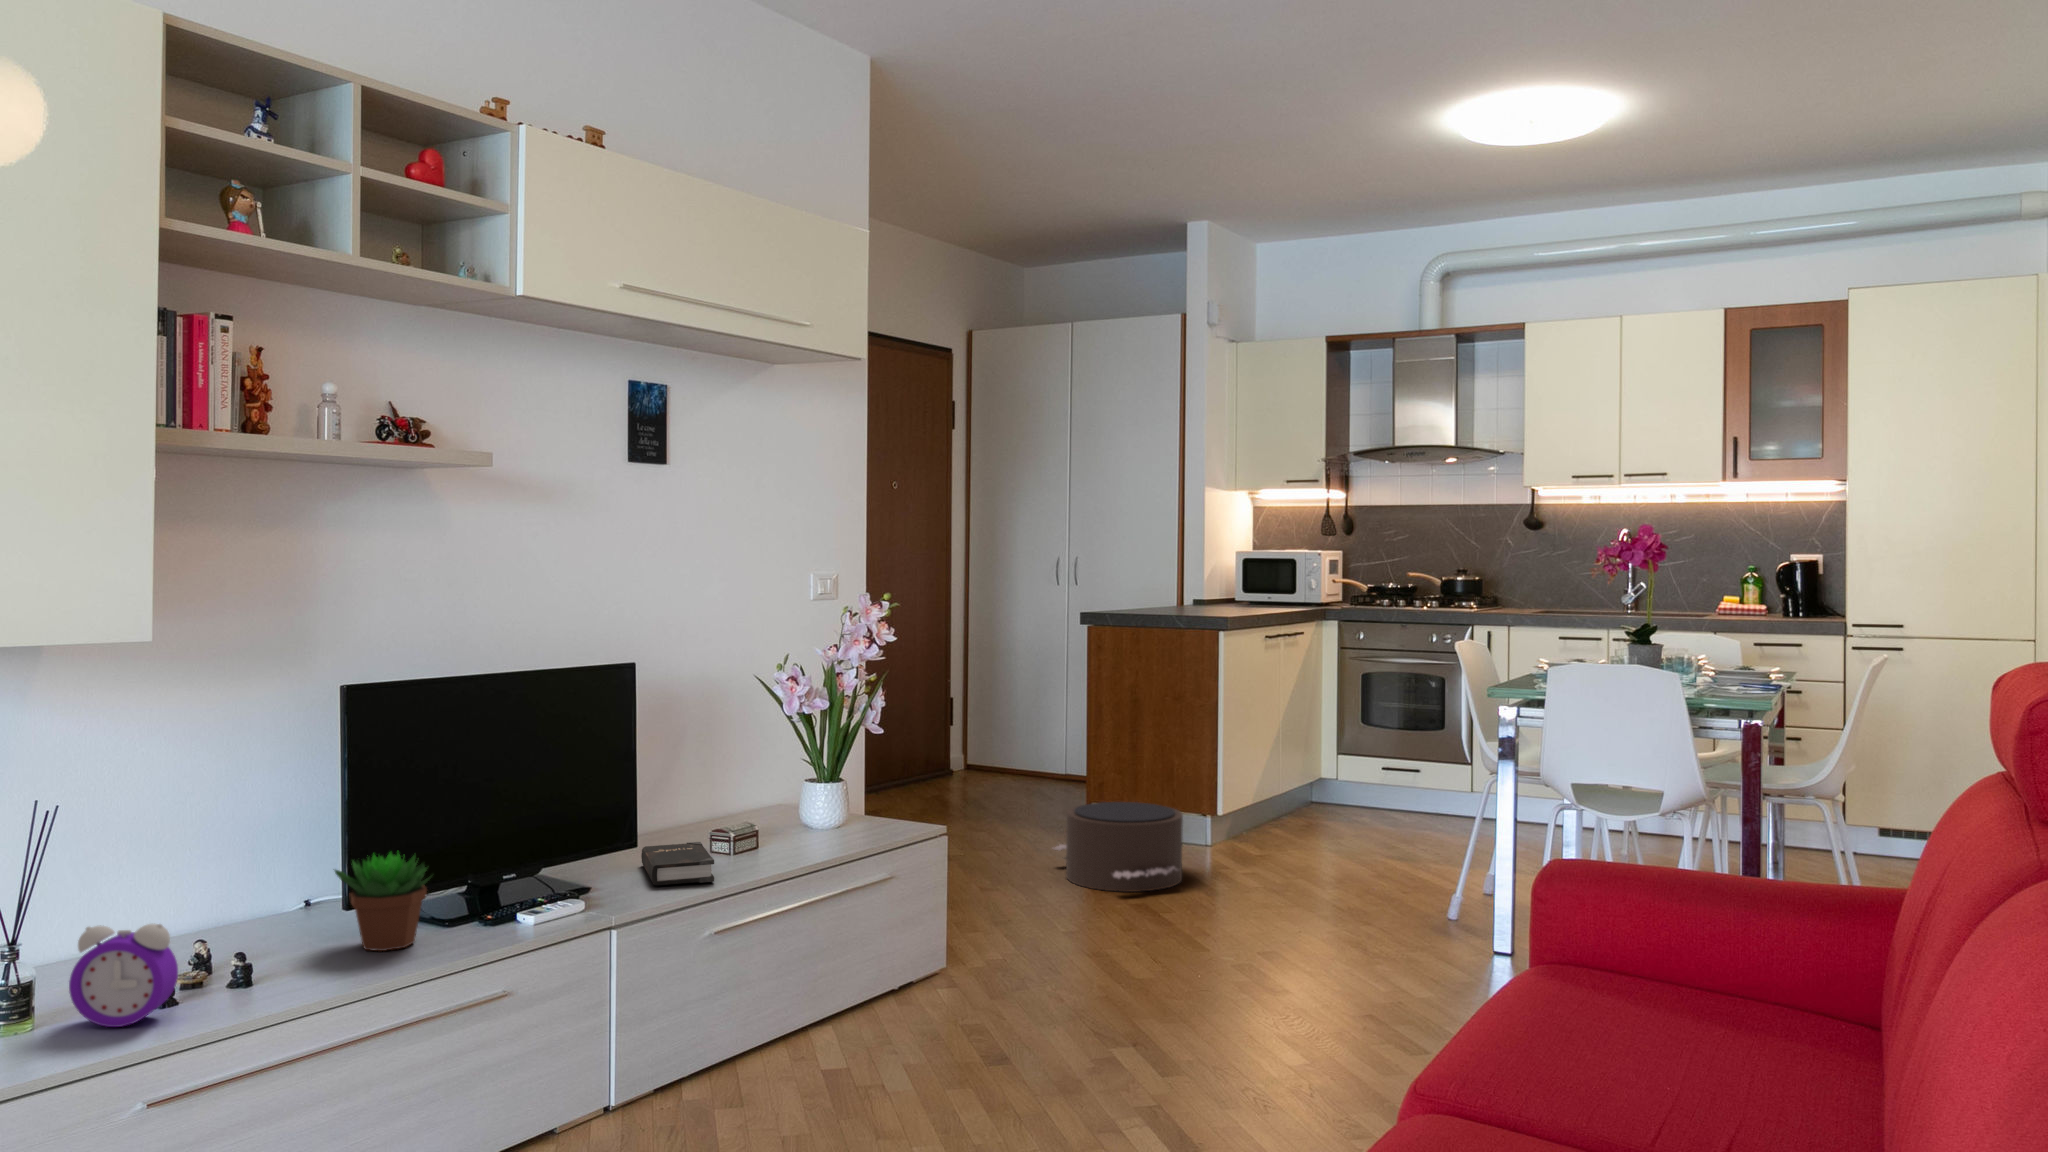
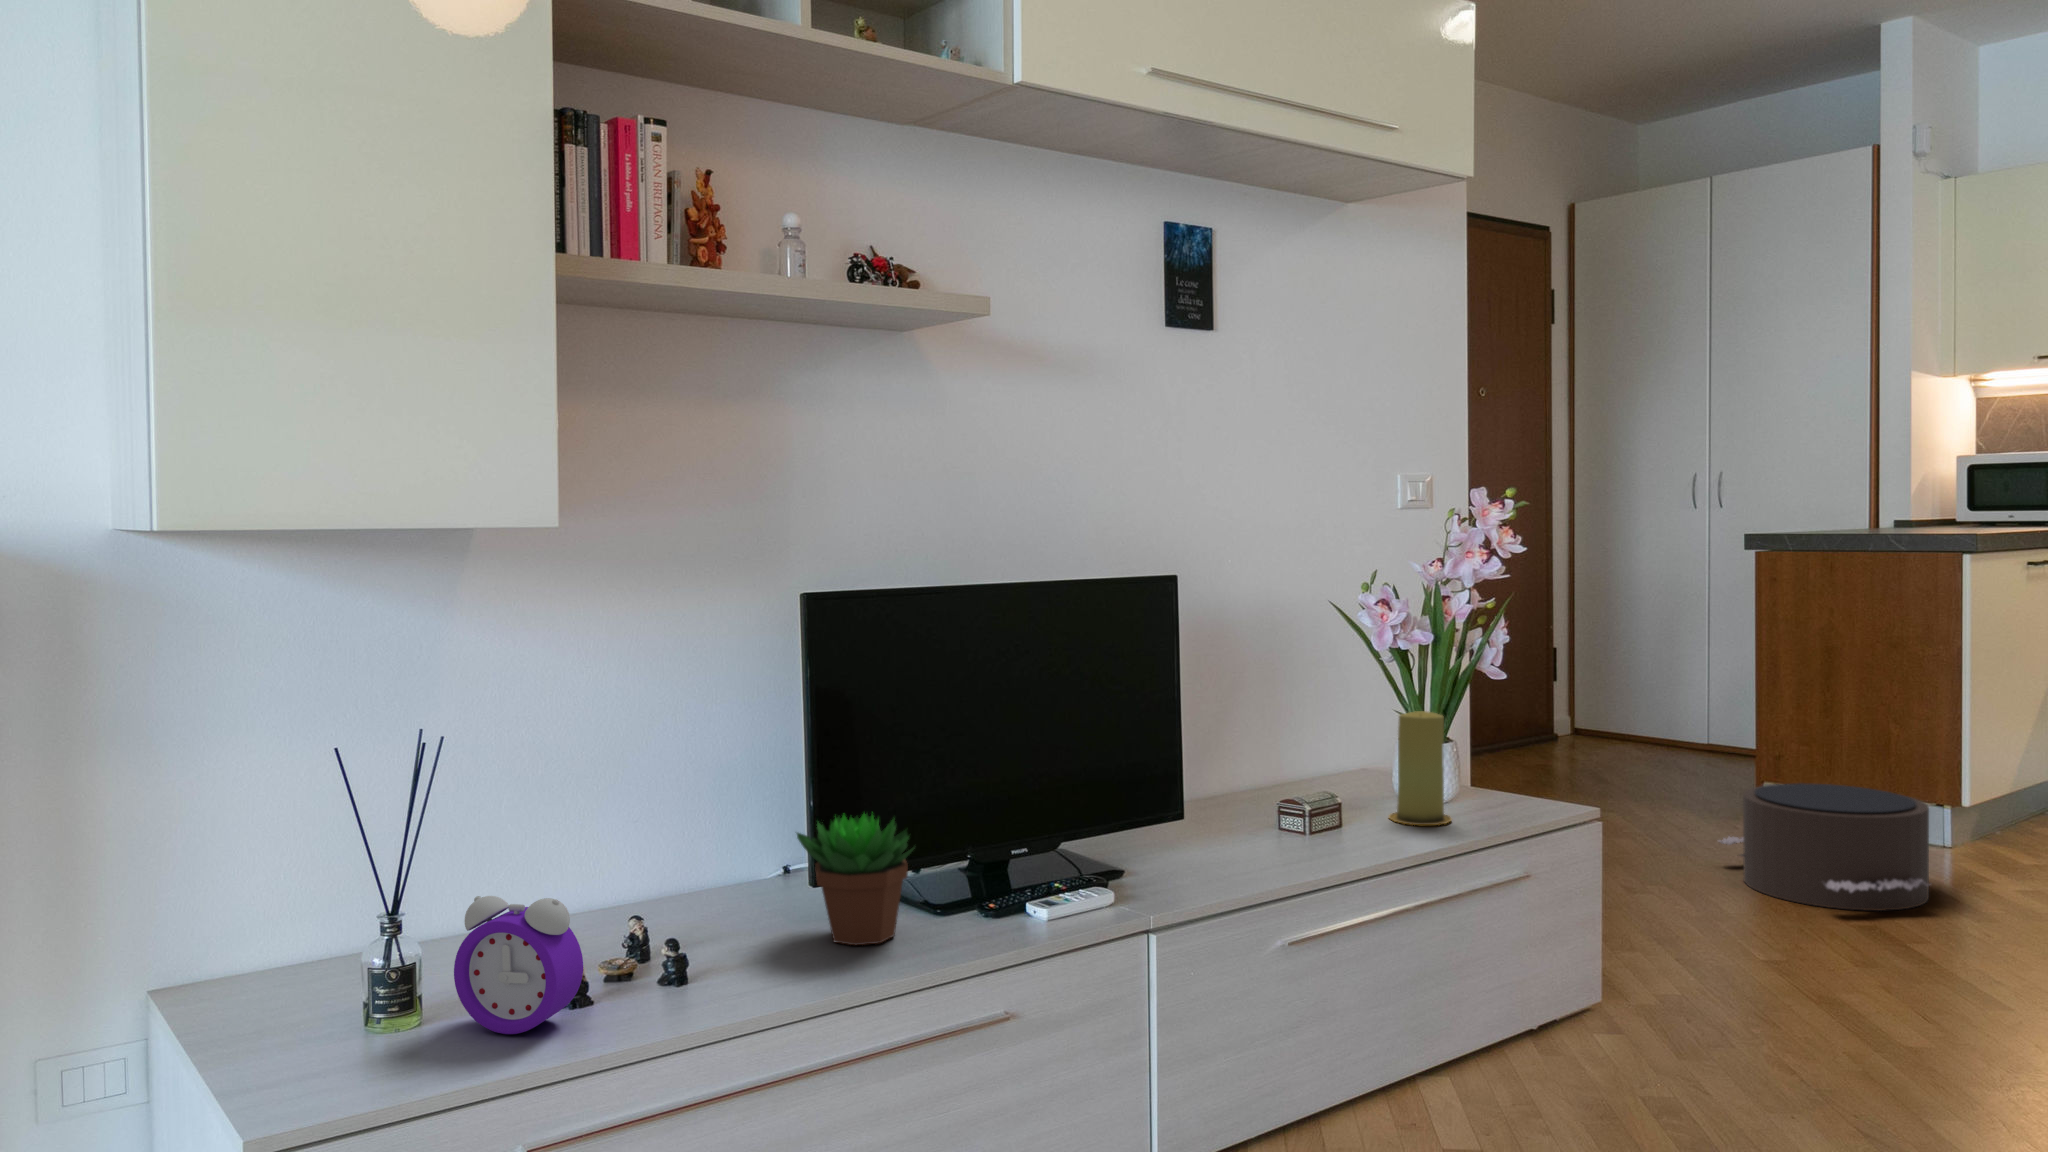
candle: none [794,759,839,844] -> present [1389,711,1452,825]
hardback book: present [641,842,714,885] -> none [1189,816,1287,874]

